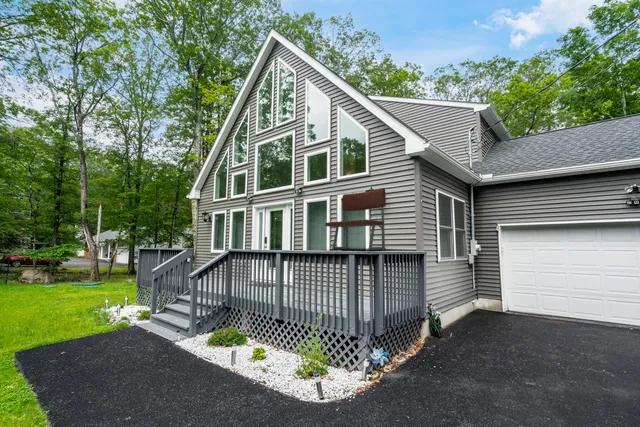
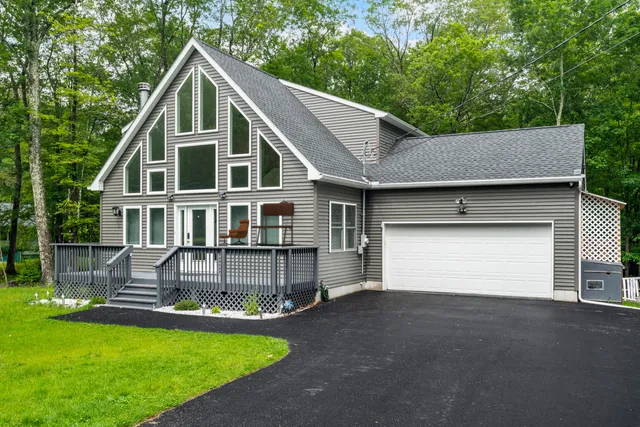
lounge chair: none [285,217,327,249] -> present [219,219,249,245]

